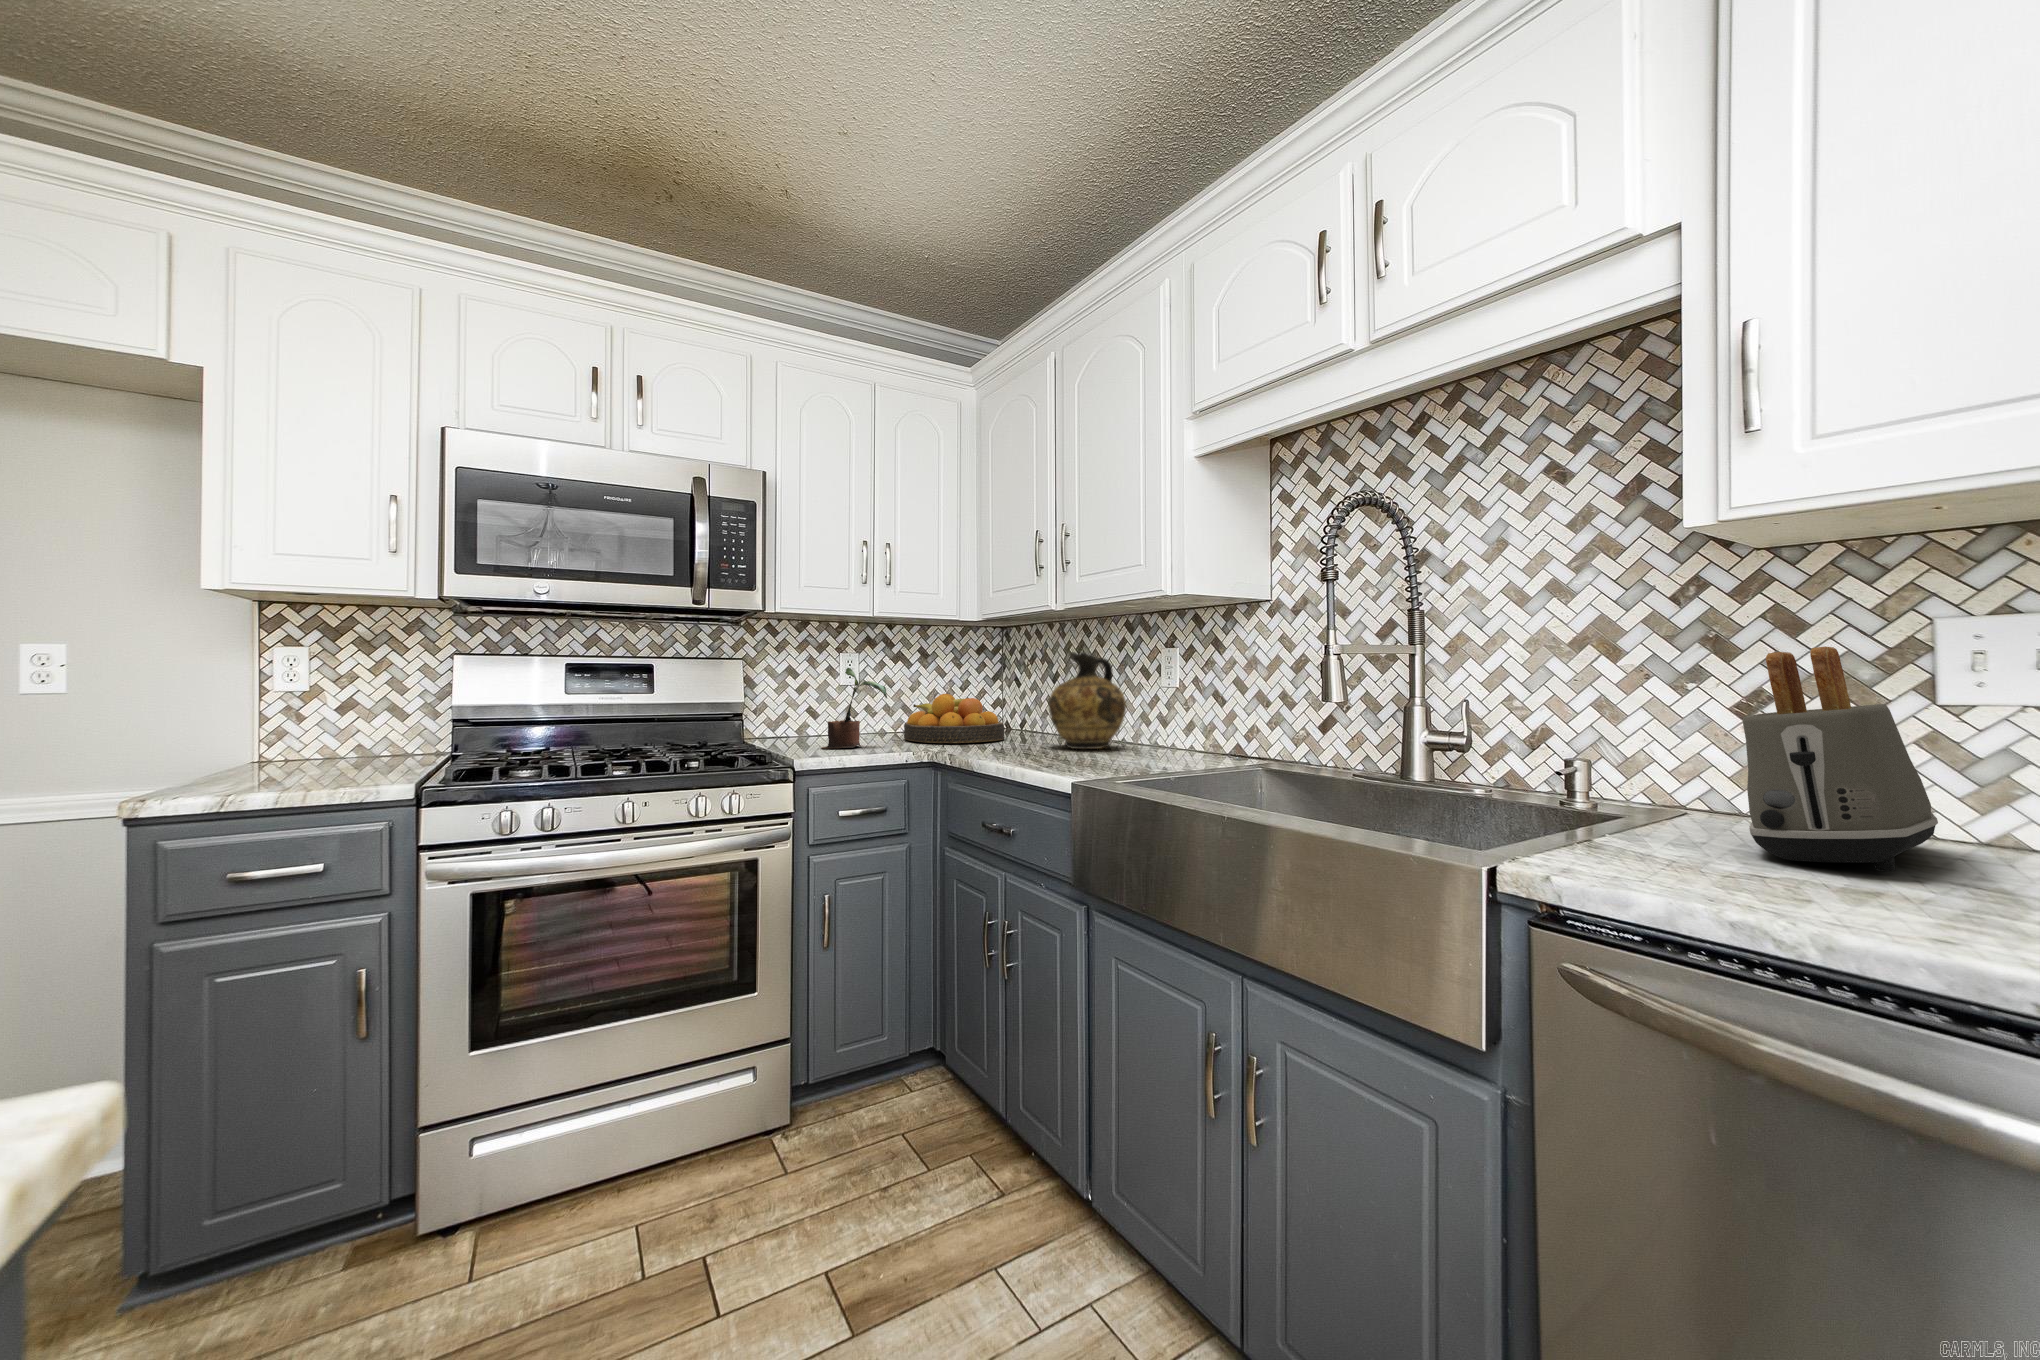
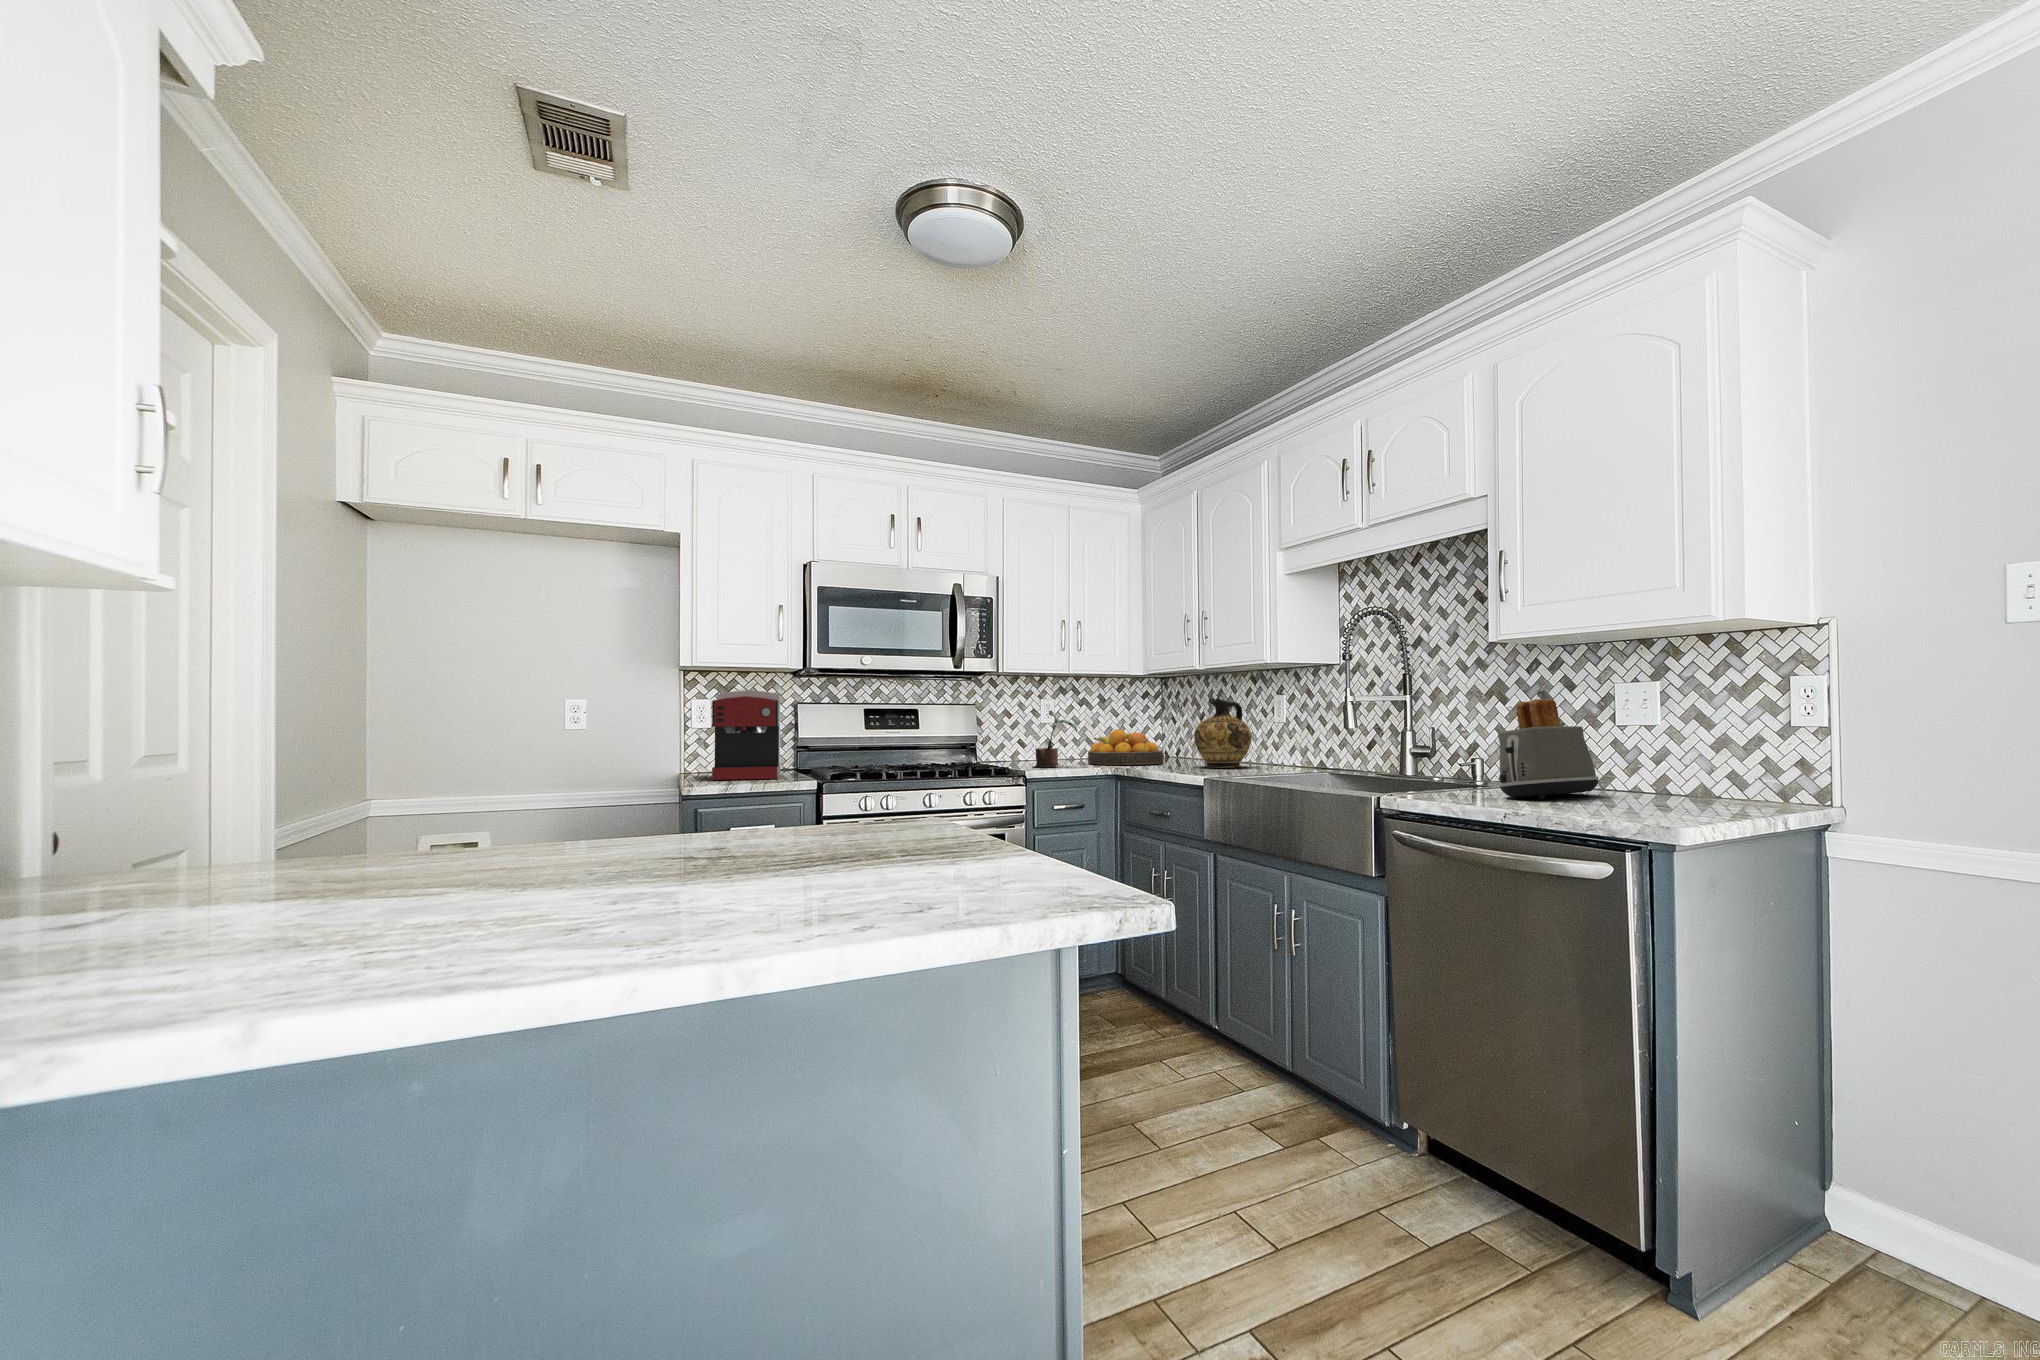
coffee maker: none [206,629,393,788] -> present [712,690,780,780]

